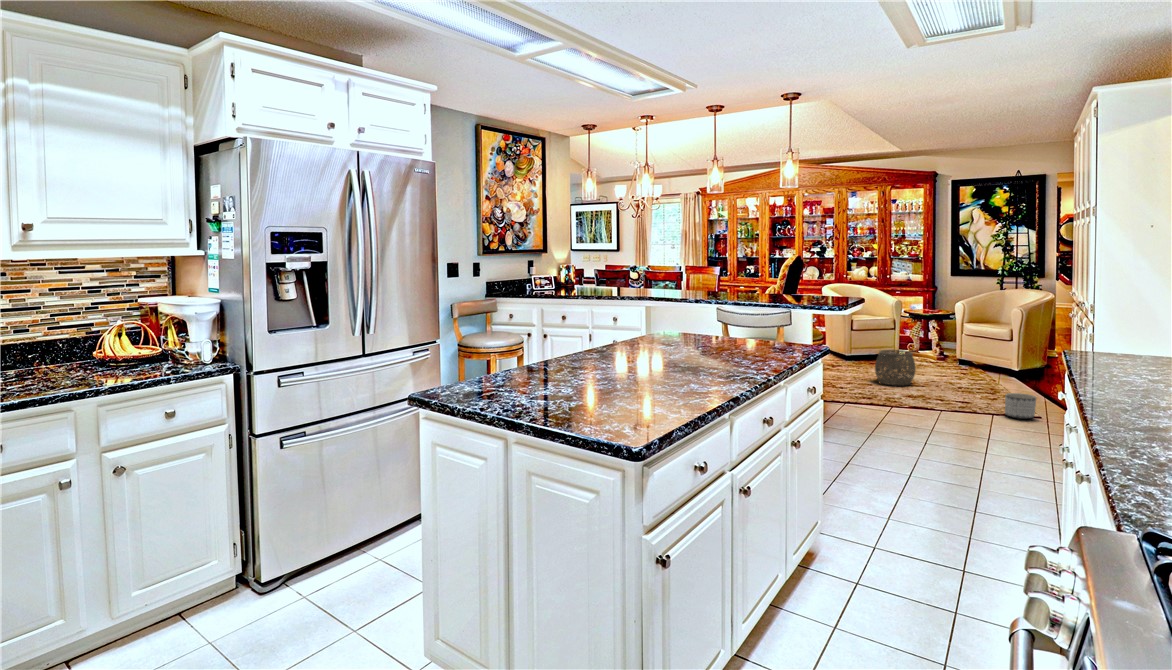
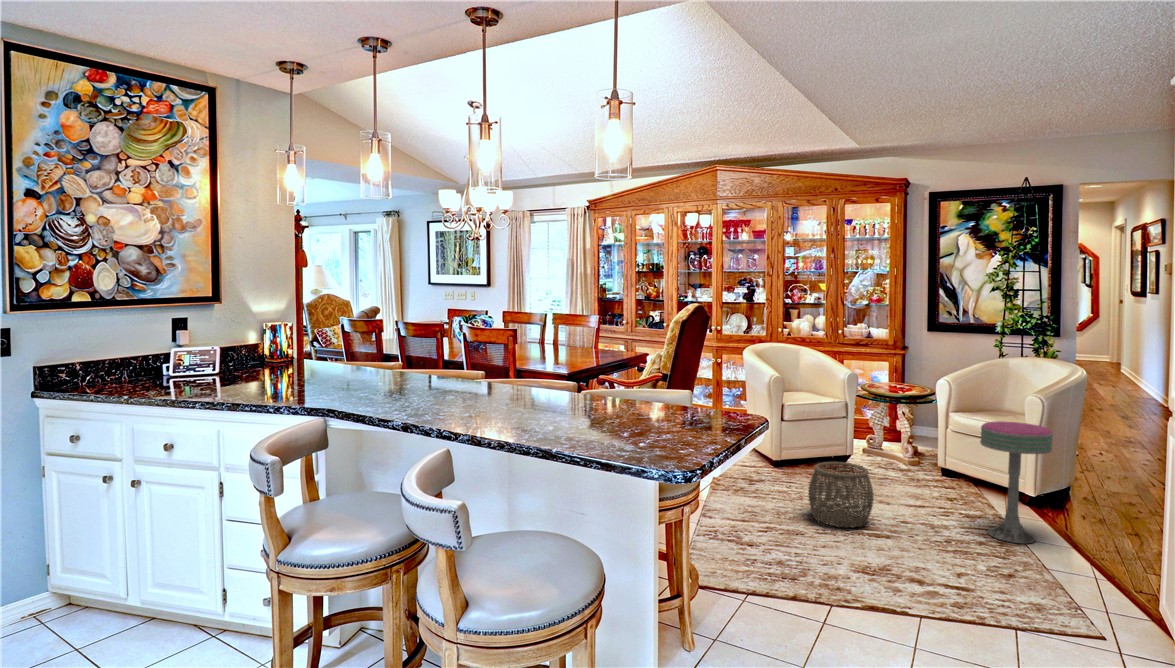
bar stool: none [982,322,1026,391] -> present [980,421,1053,543]
planter: present [1005,393,1037,419] -> none [1031,579,1091,638]

